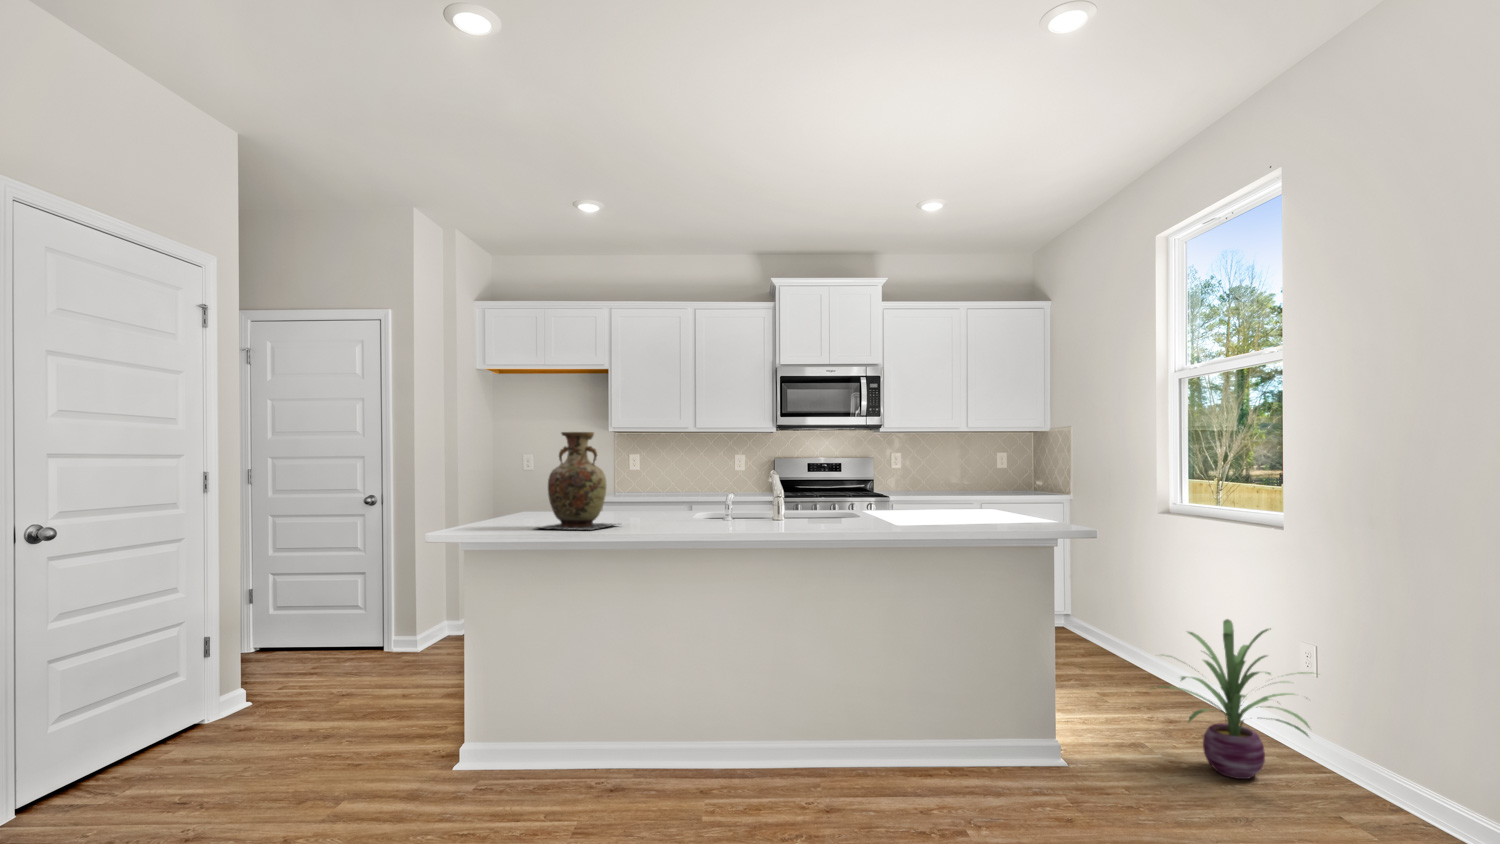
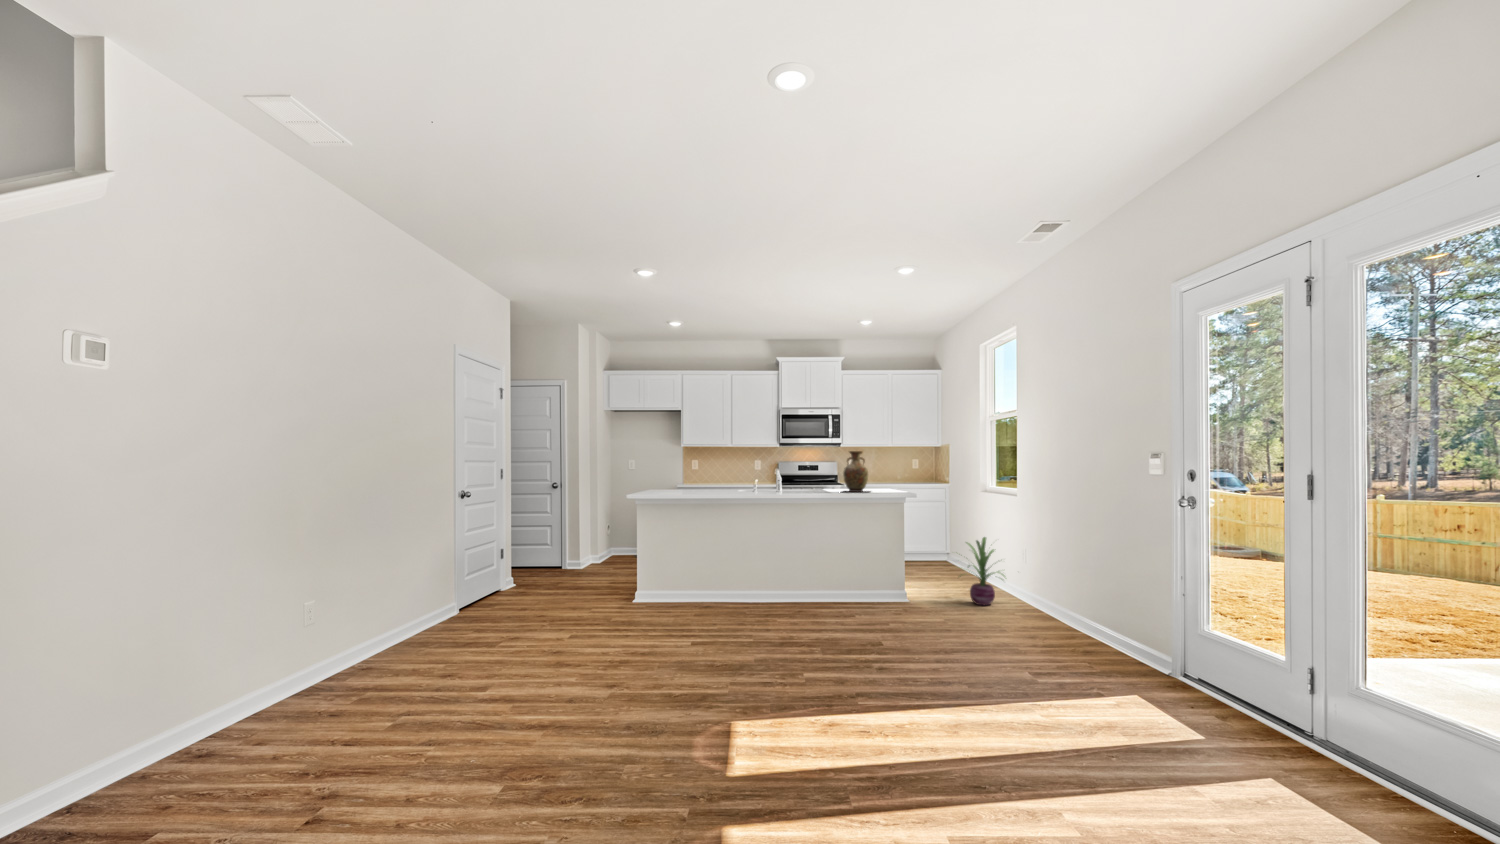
vase: present [536,432,616,530] -> present [843,451,868,492]

